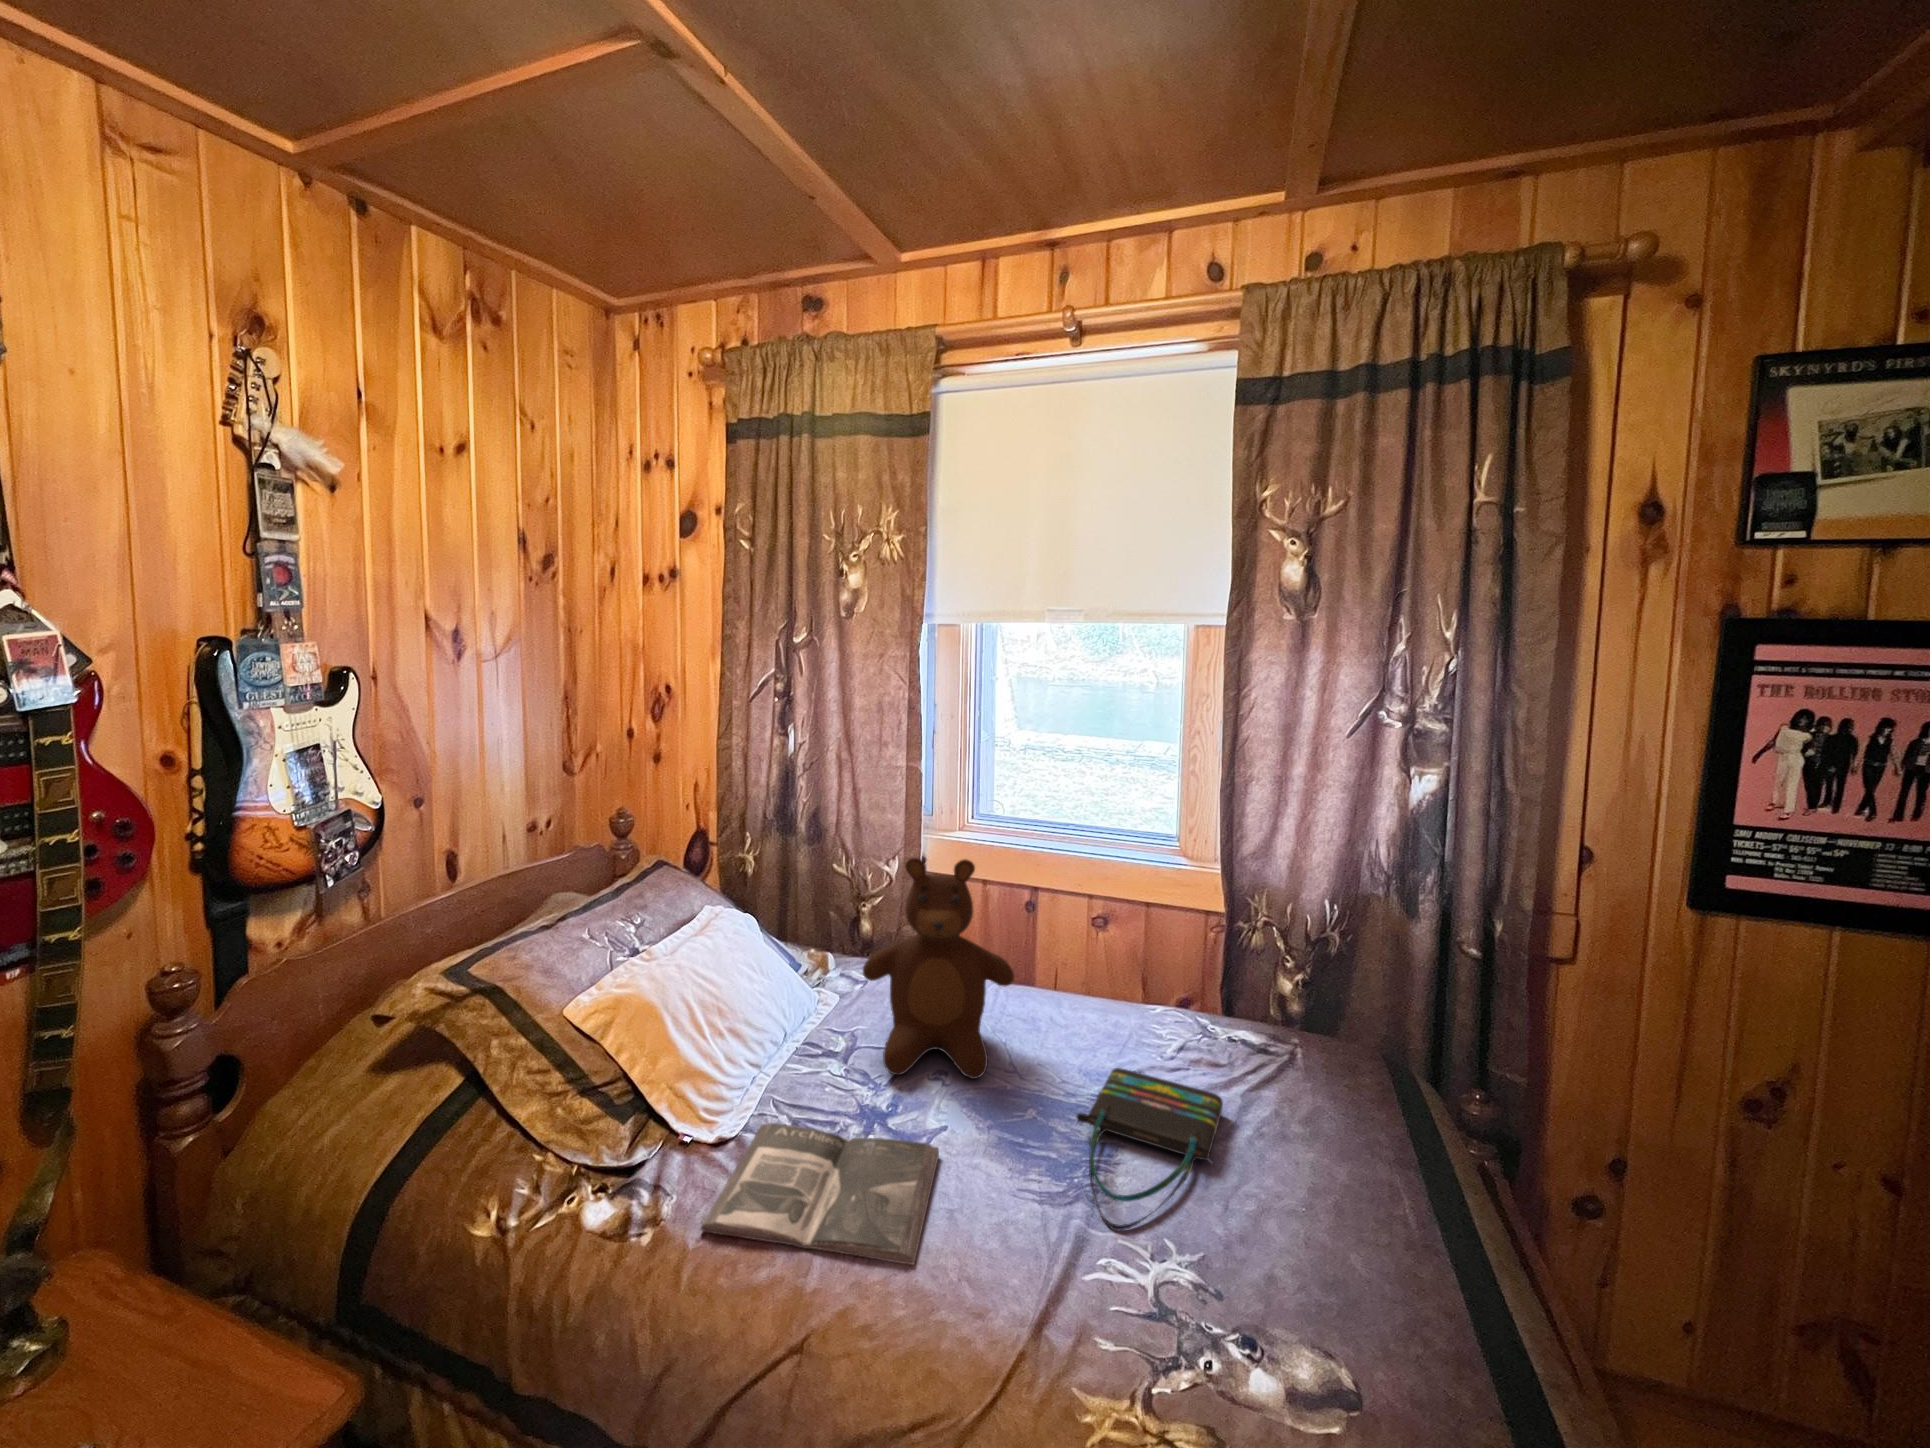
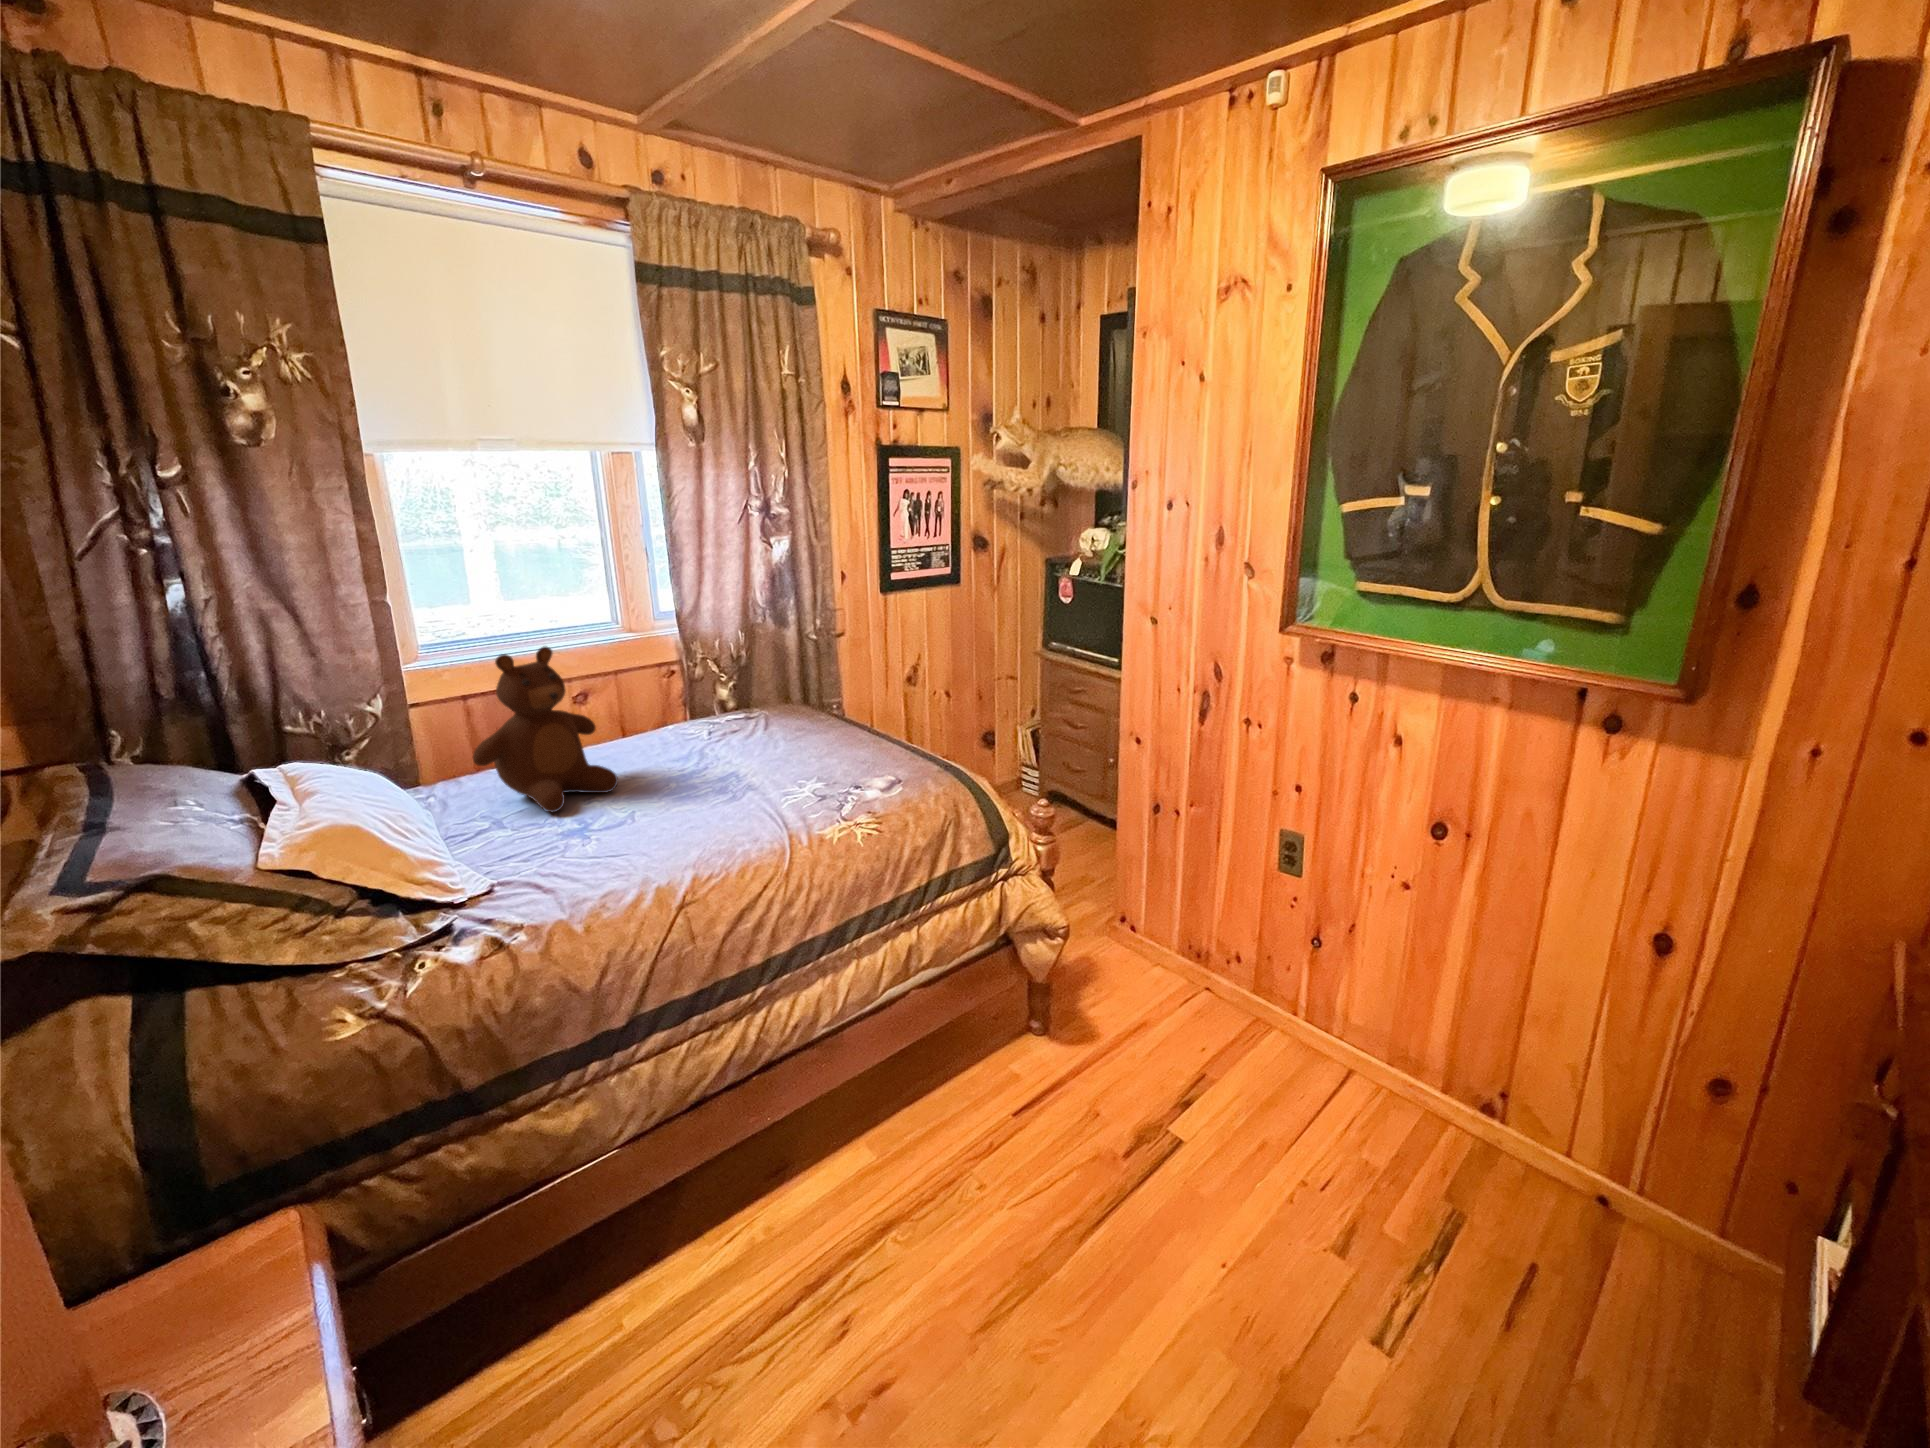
tote bag: present [1076,1068,1223,1230] -> none [690,738,783,793]
magazine: present [701,1123,939,1265] -> none [514,813,706,897]

